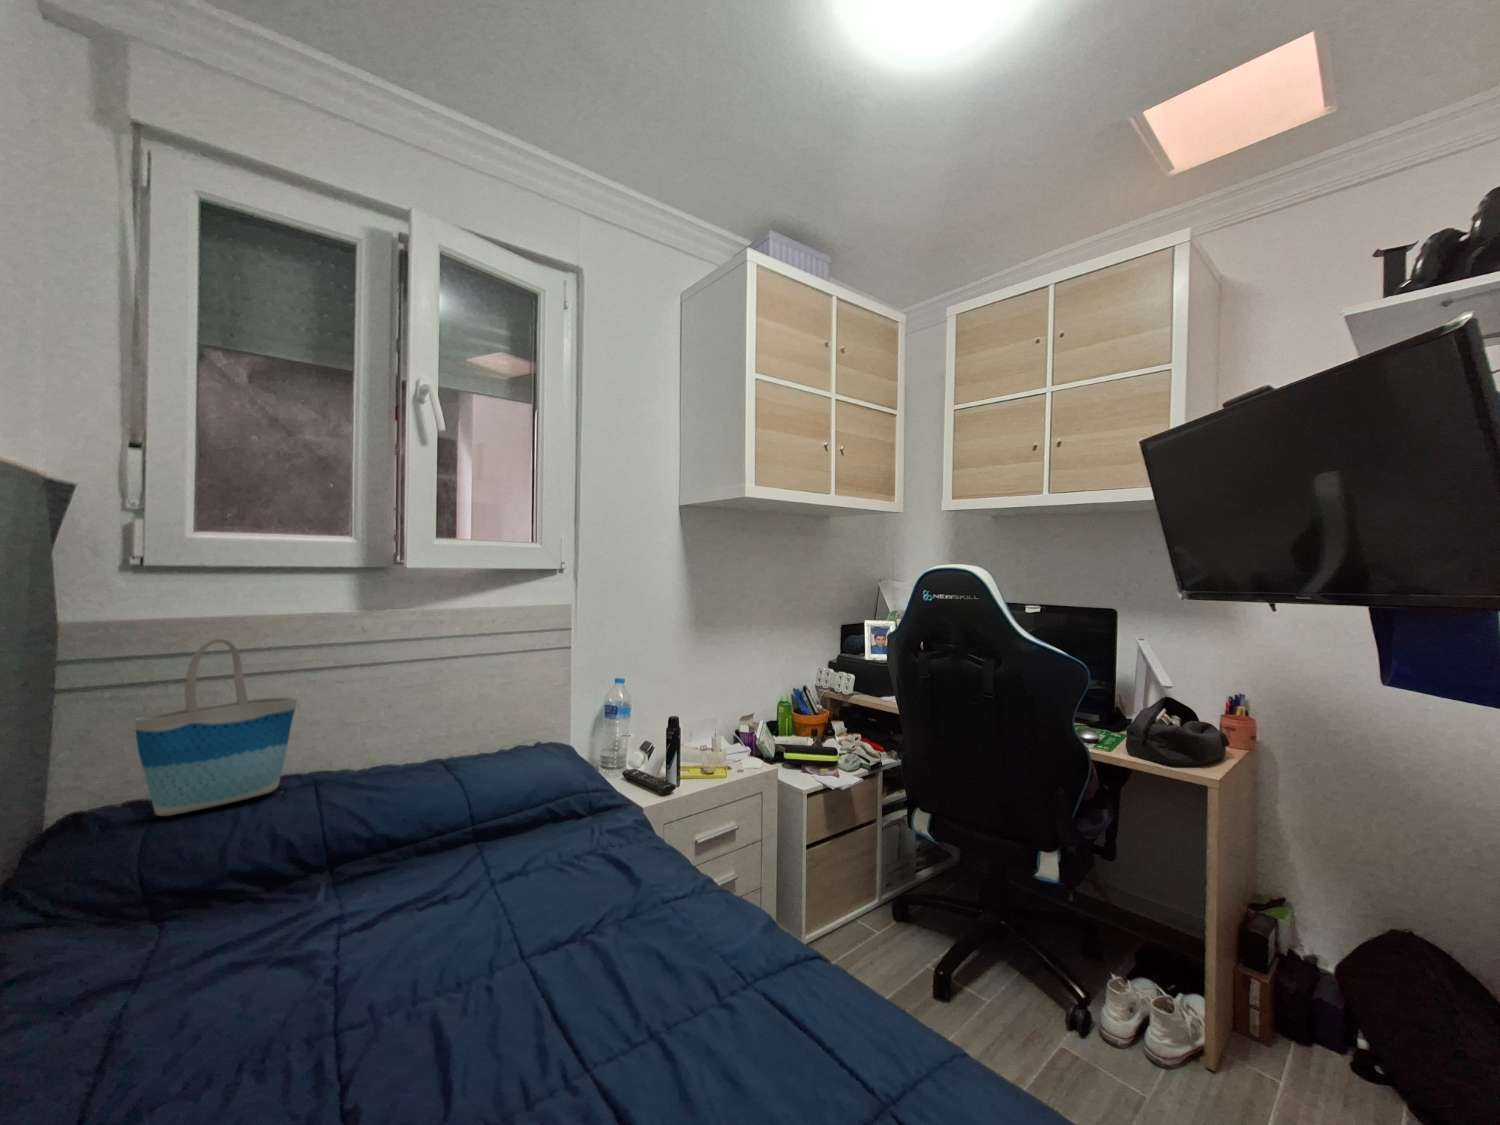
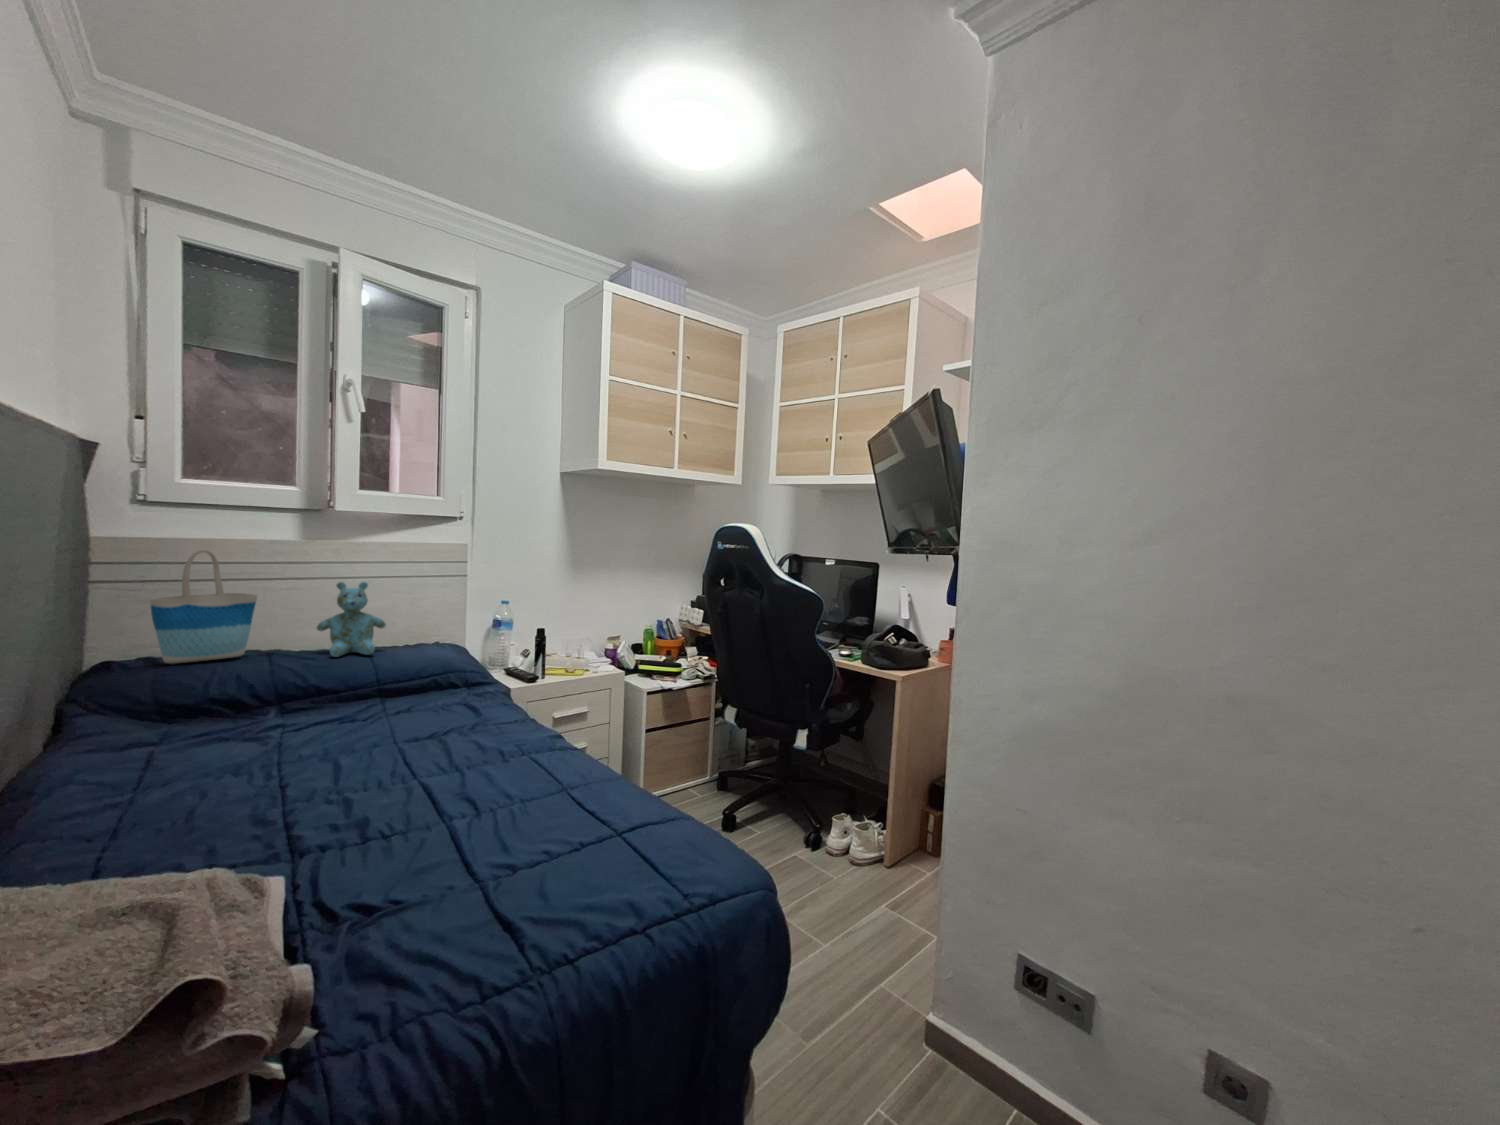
stuffed bear: none [380,669,474,786] -> present [317,582,386,657]

